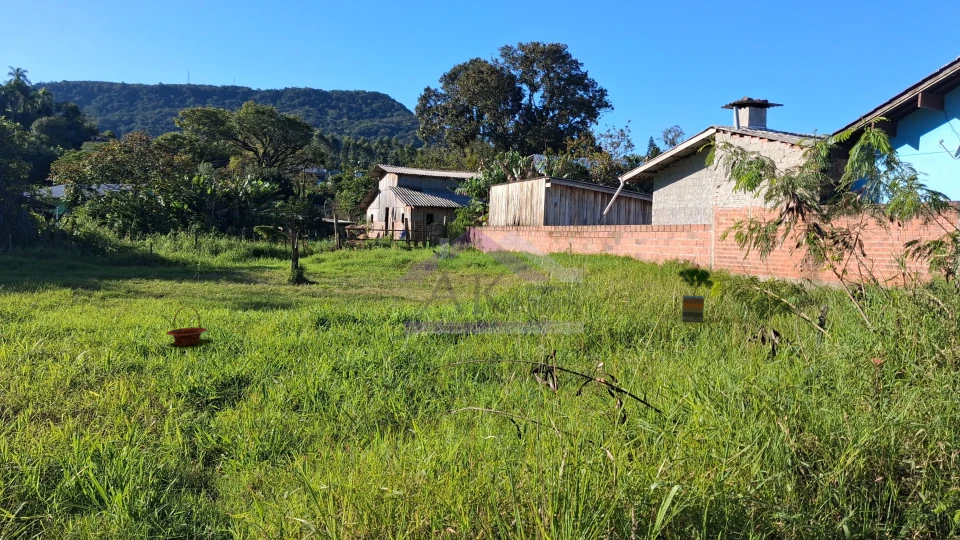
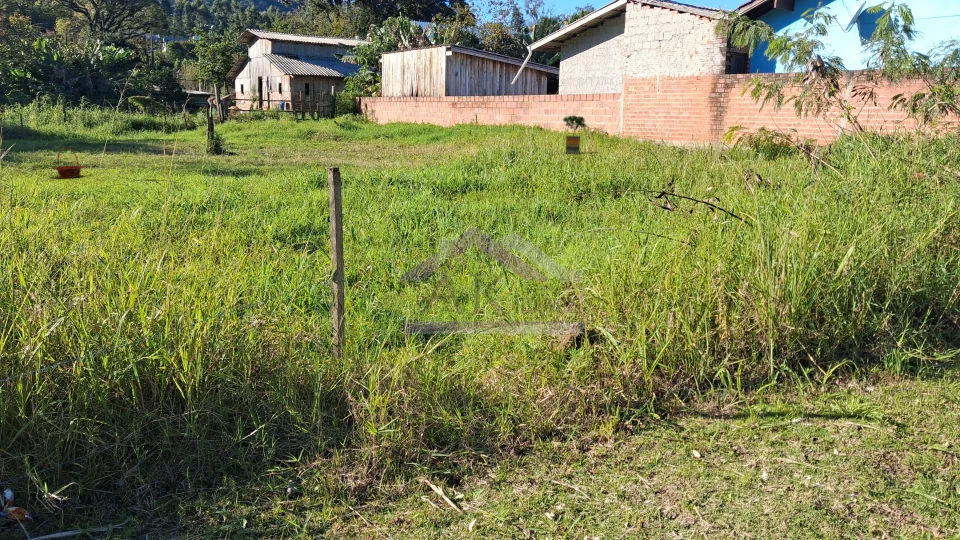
basket: present [166,307,207,345] -> present [52,148,84,178]

